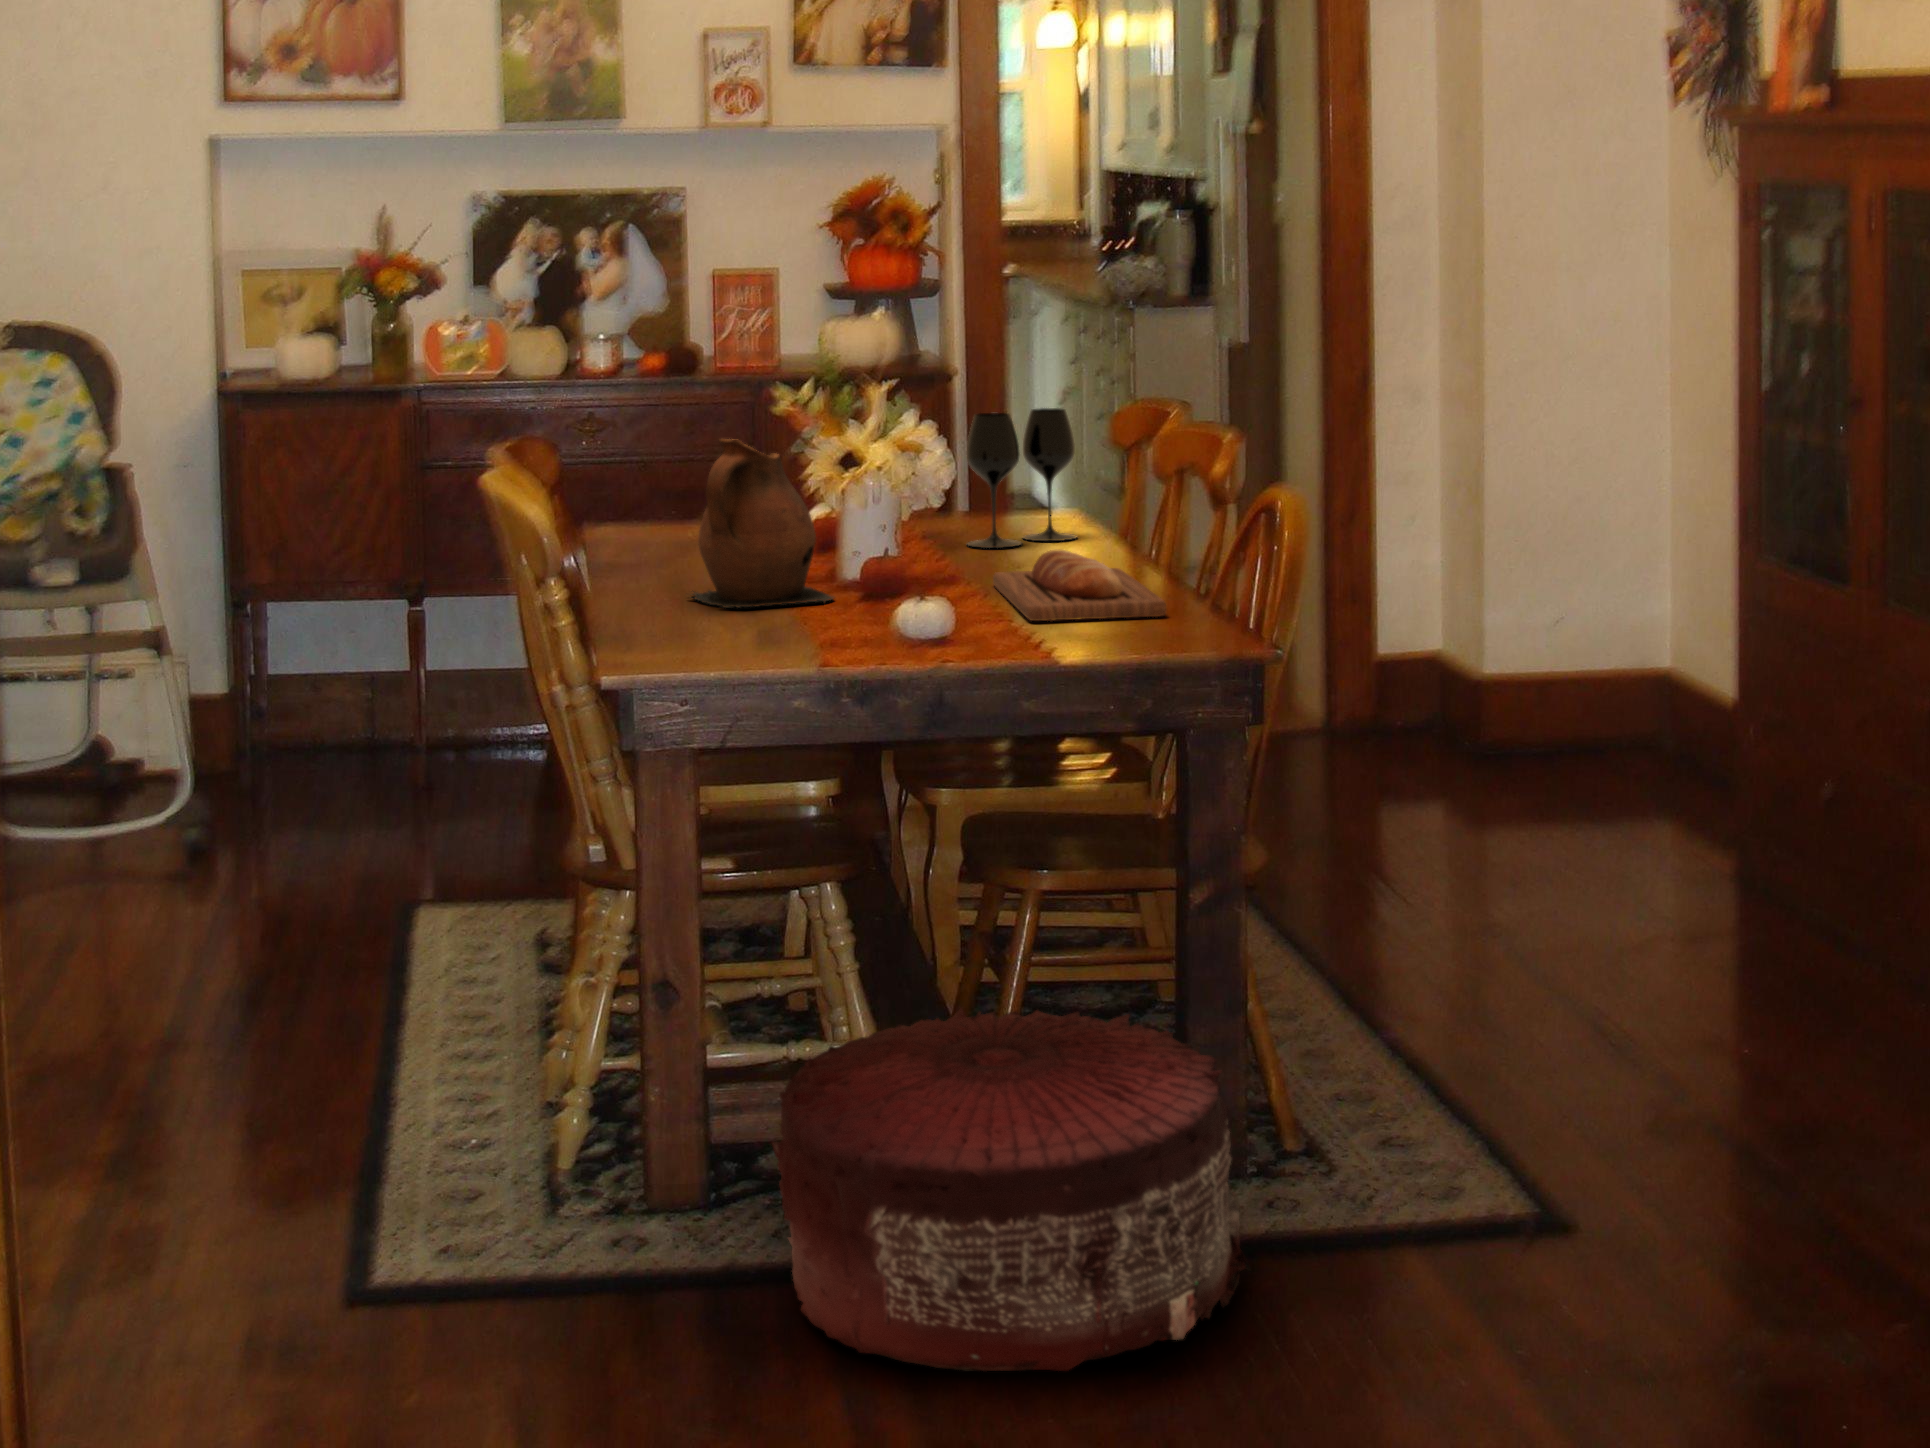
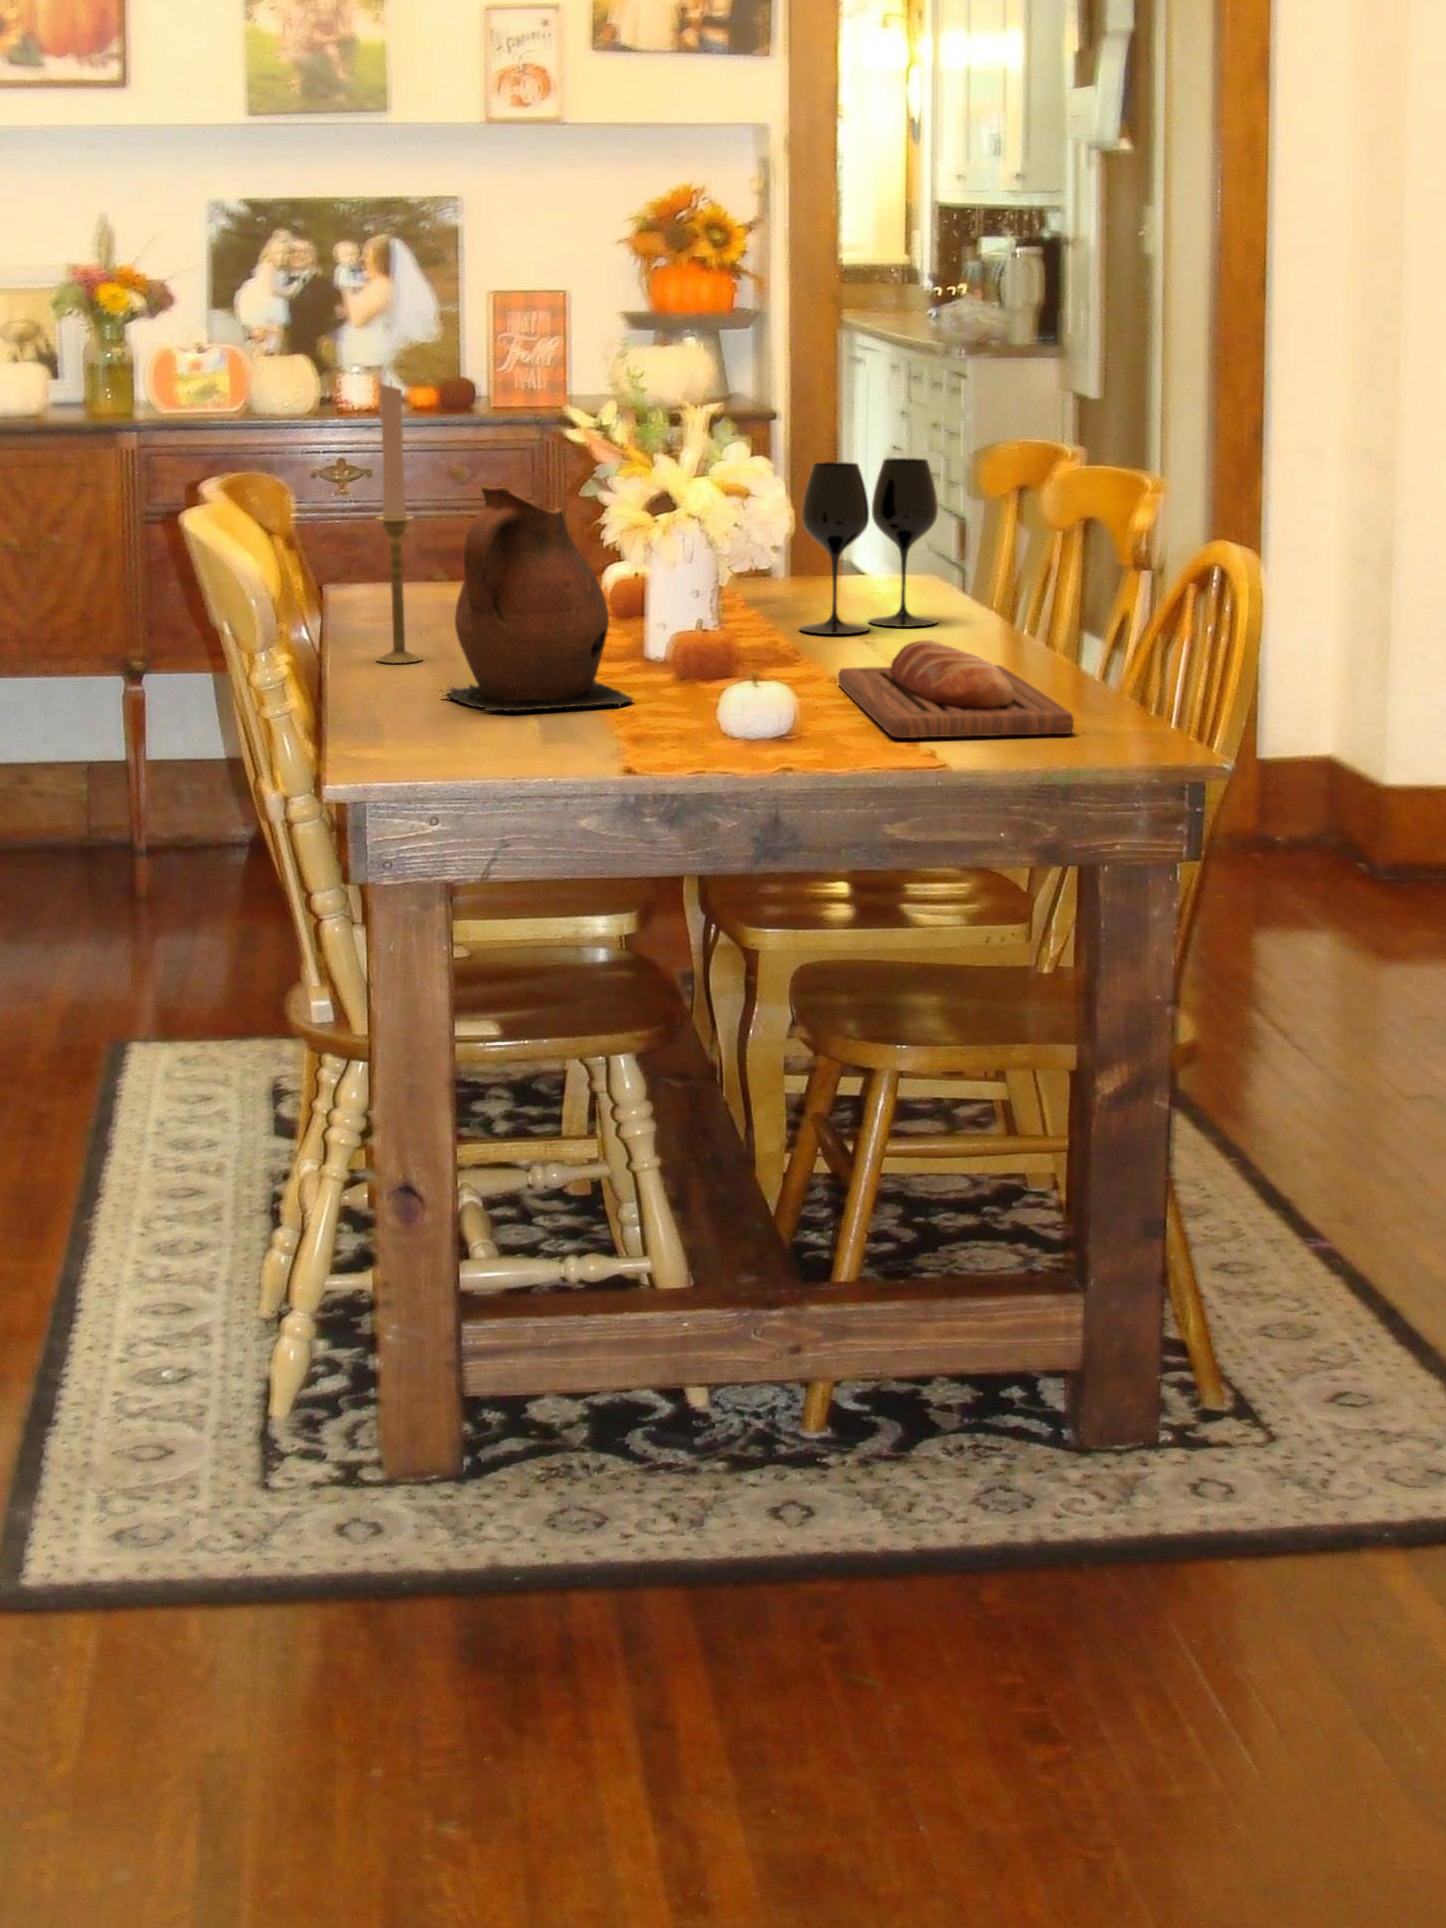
candlestick: none [632,358,669,575] -> present [377,384,422,663]
pouf: present [772,1008,1251,1371] -> none [542,1238,1172,1763]

